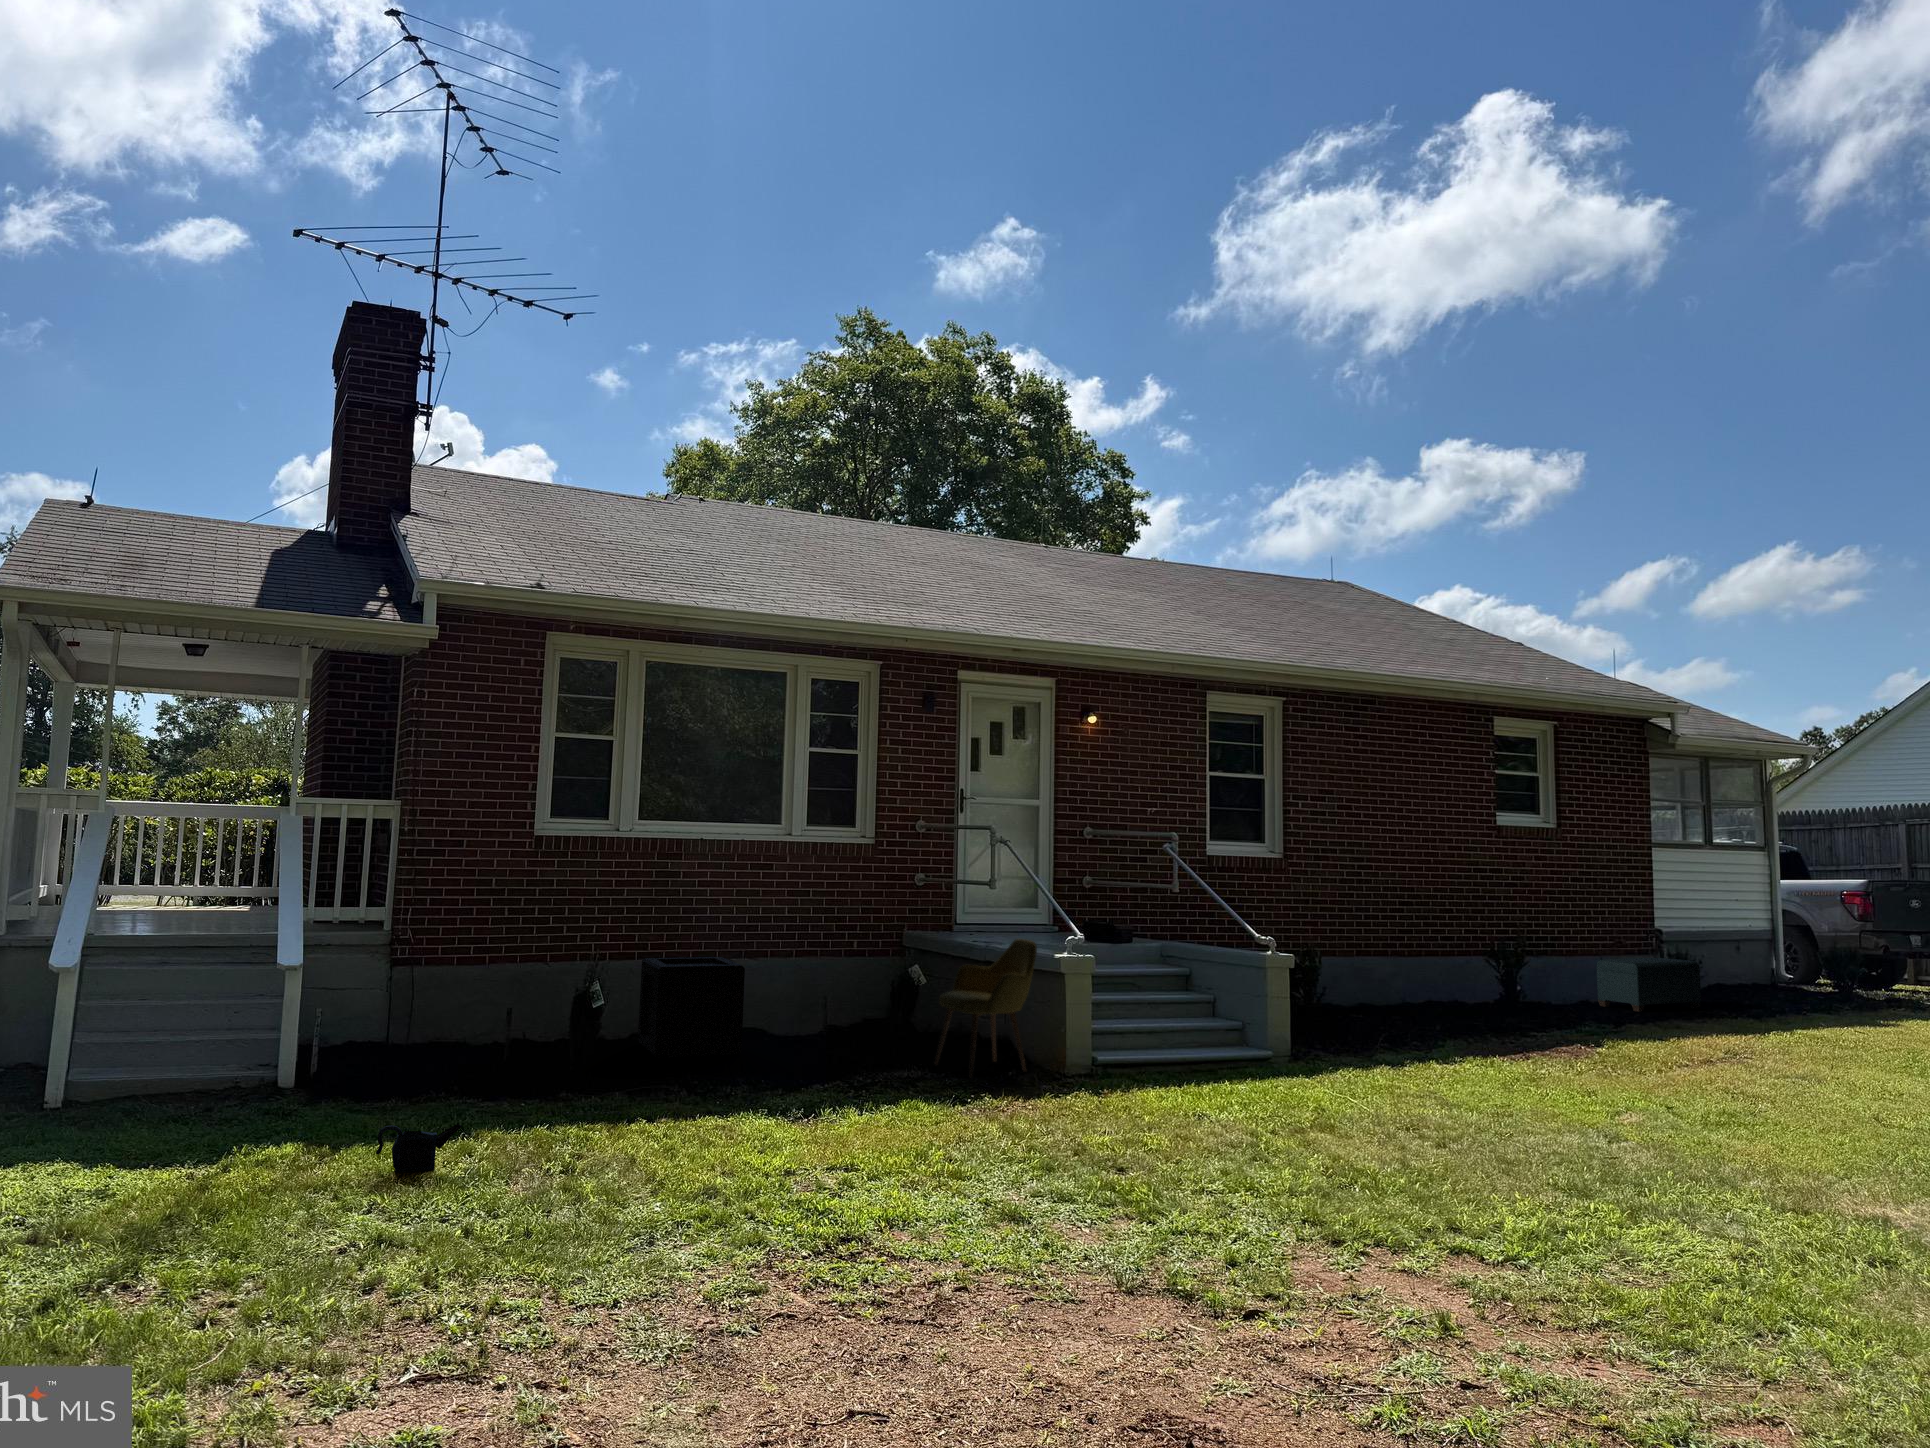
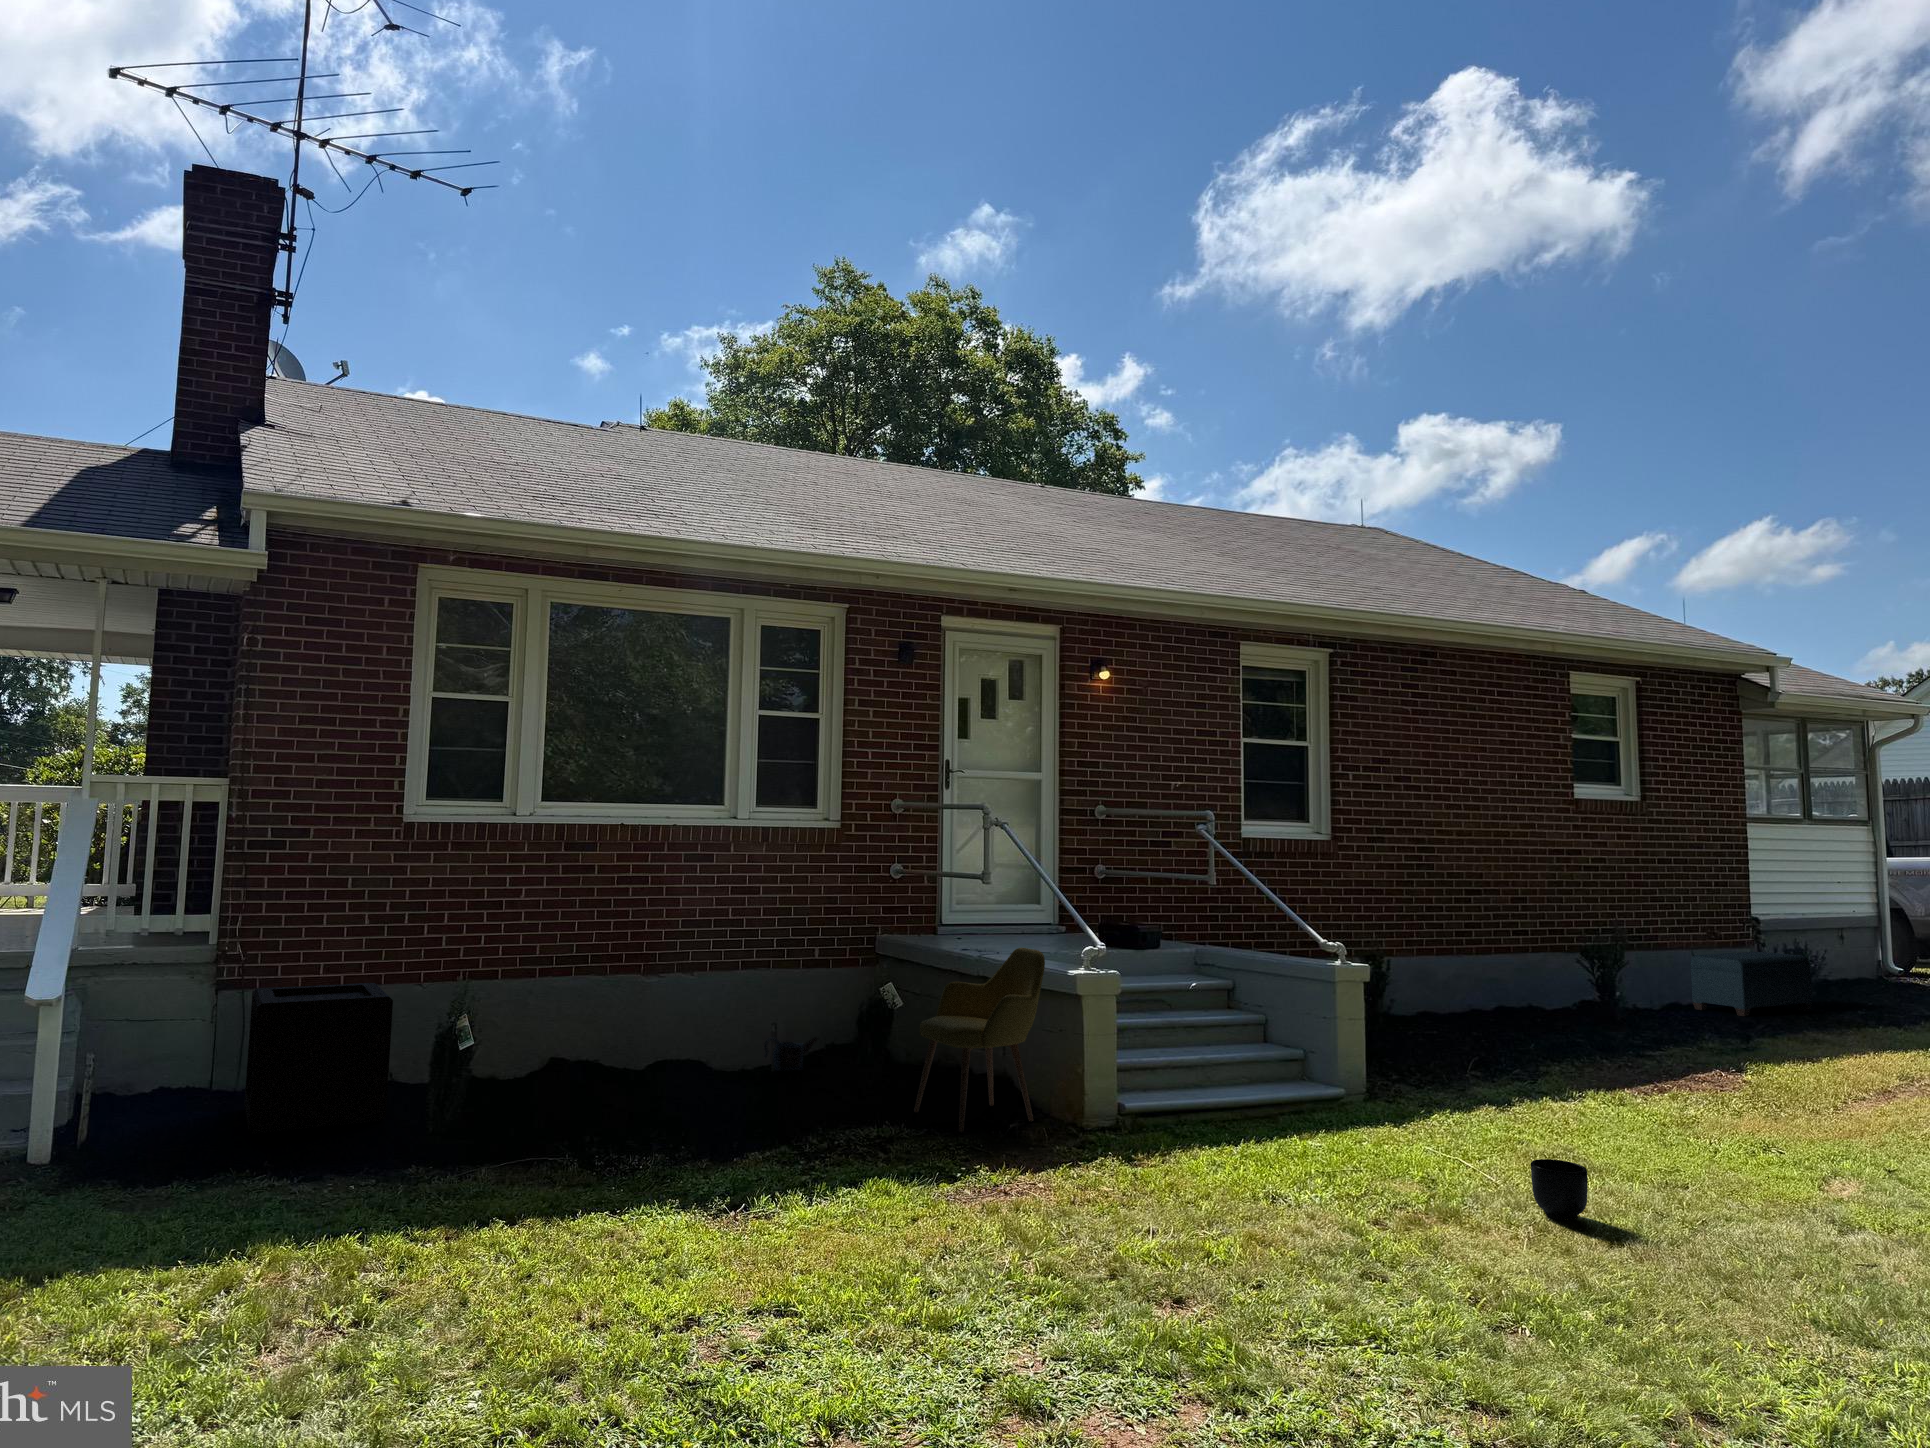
wooden crate: present [638,957,745,1058] -> present [244,983,393,1133]
planter: none [1386,1092,1425,1134] -> present [1531,1159,1588,1220]
watering can: present [376,1124,462,1173] -> present [764,1038,818,1071]

